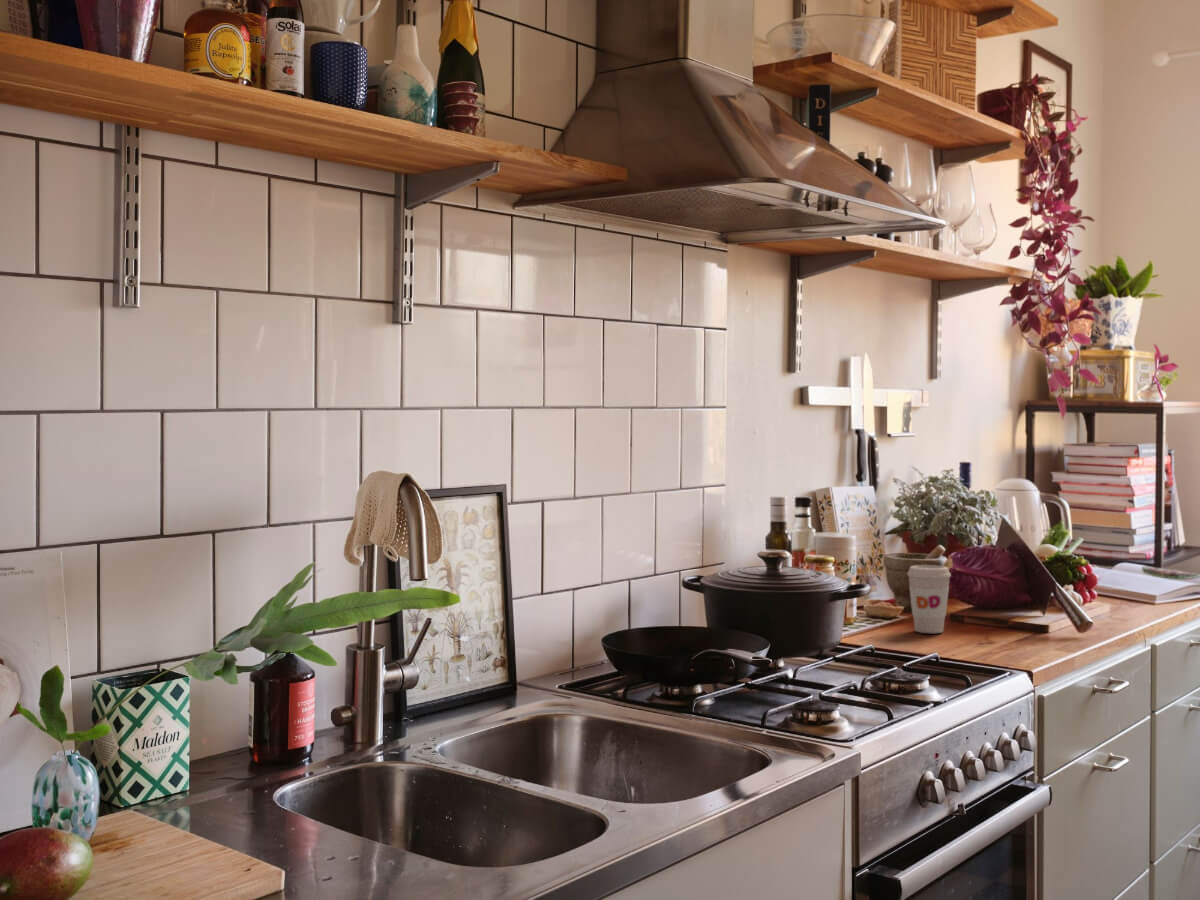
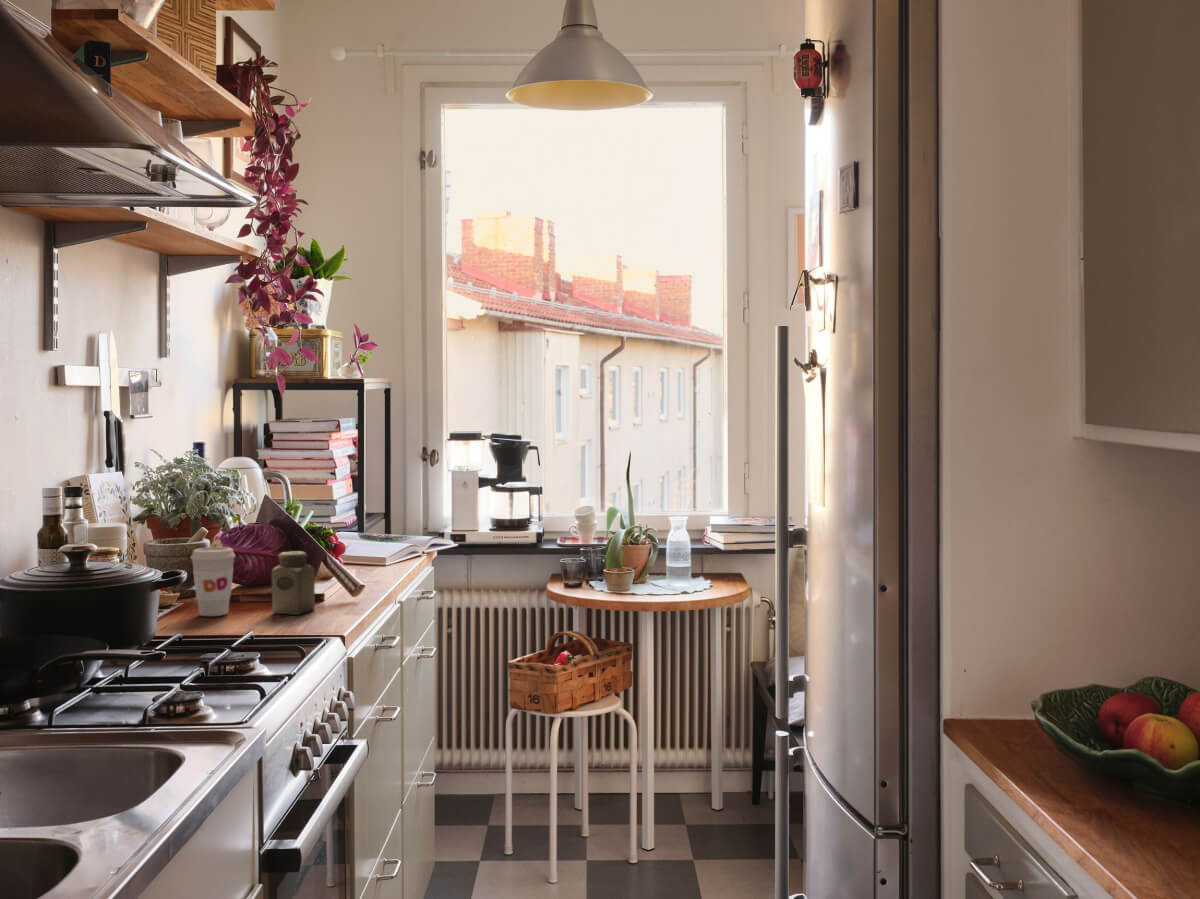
salt shaker: none [984,576,1031,643] -> present [271,551,315,615]

